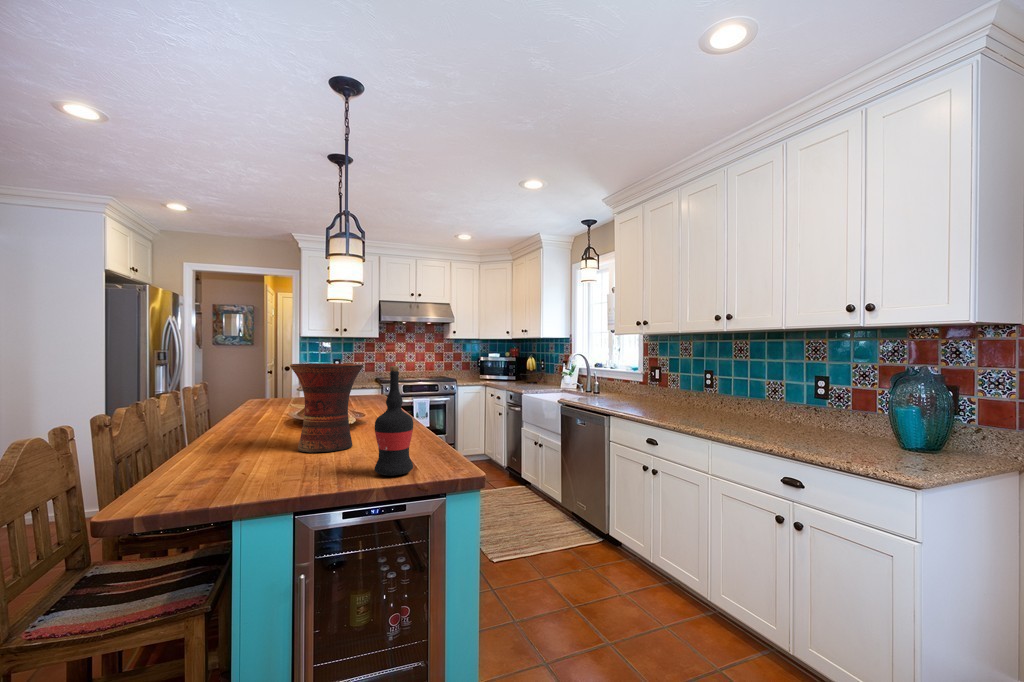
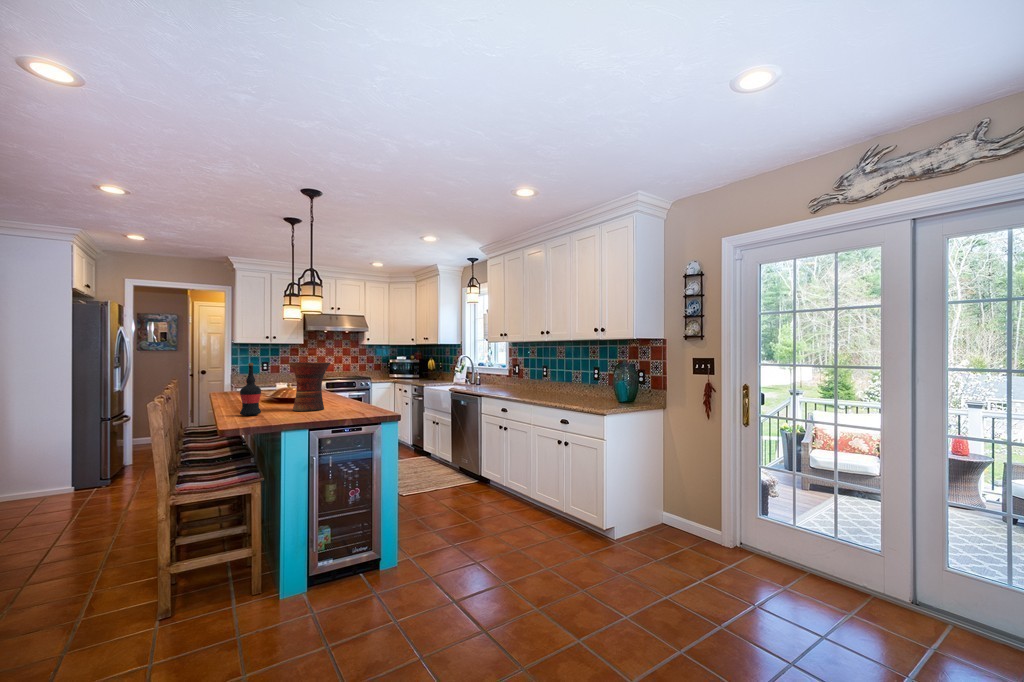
wine bottle: present [374,366,413,476] -> present [240,363,261,416]

